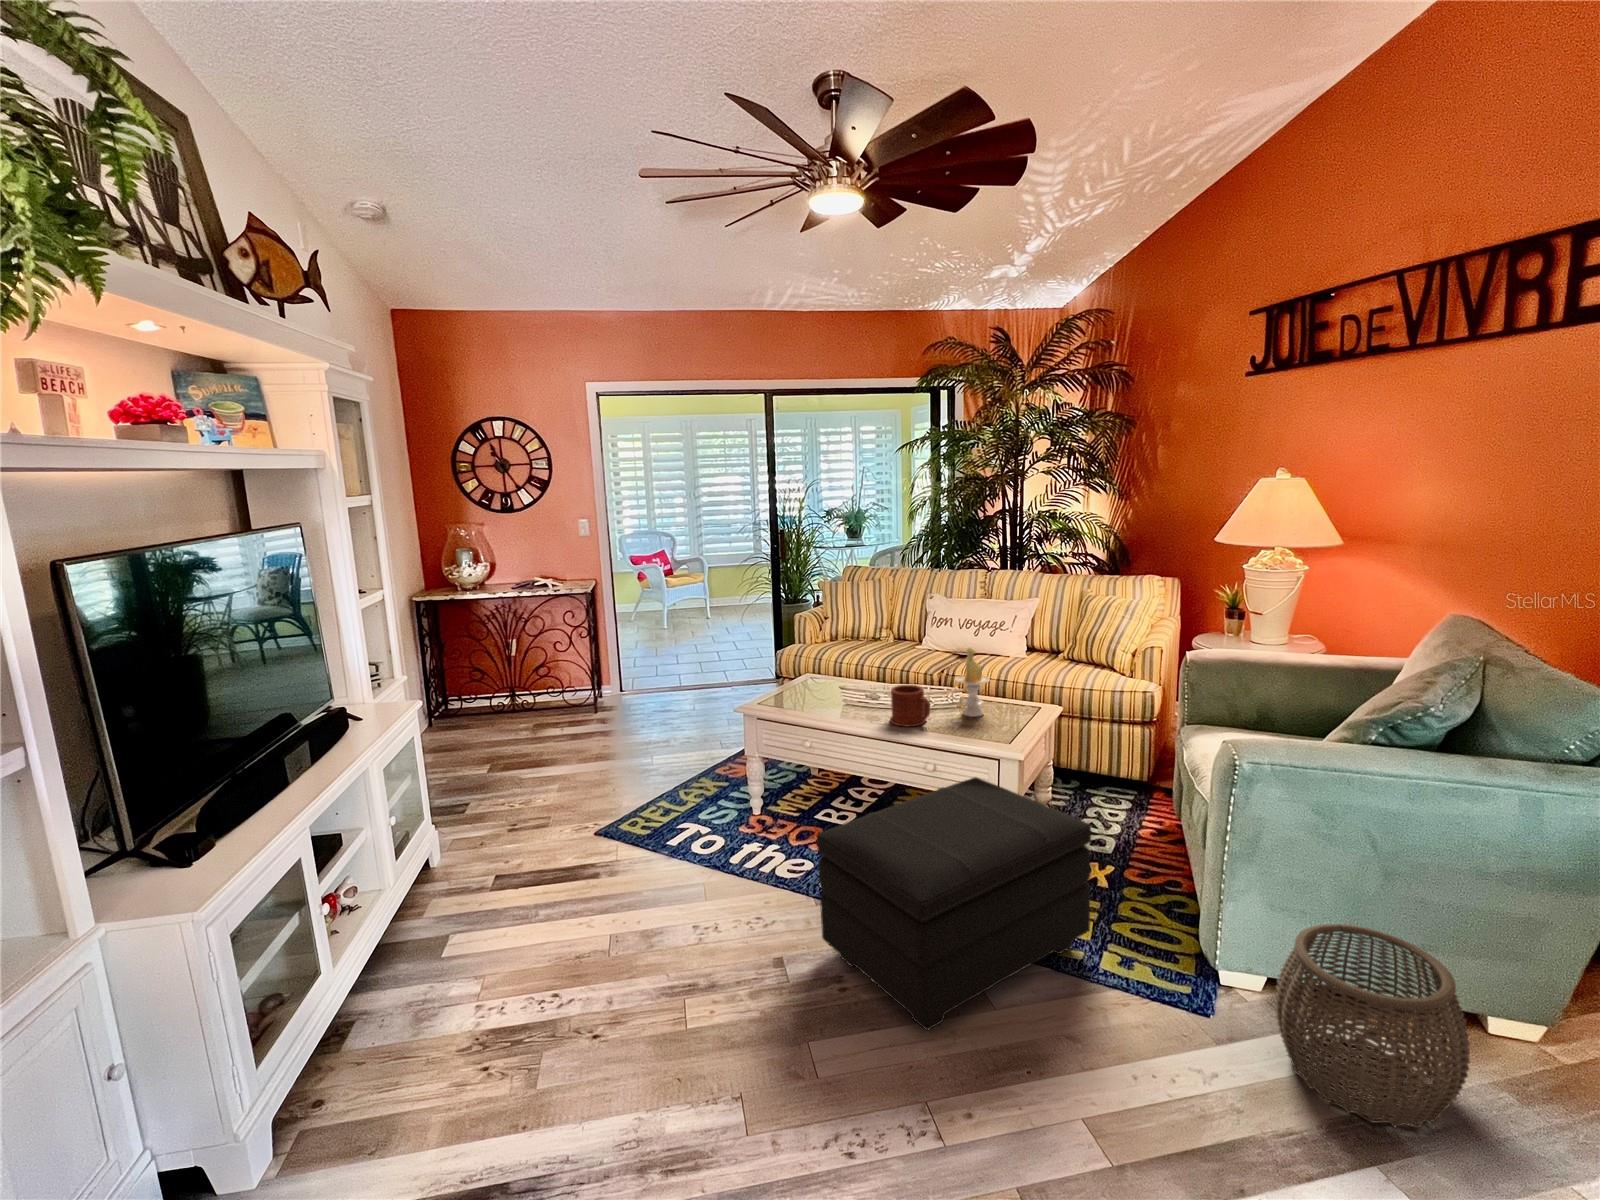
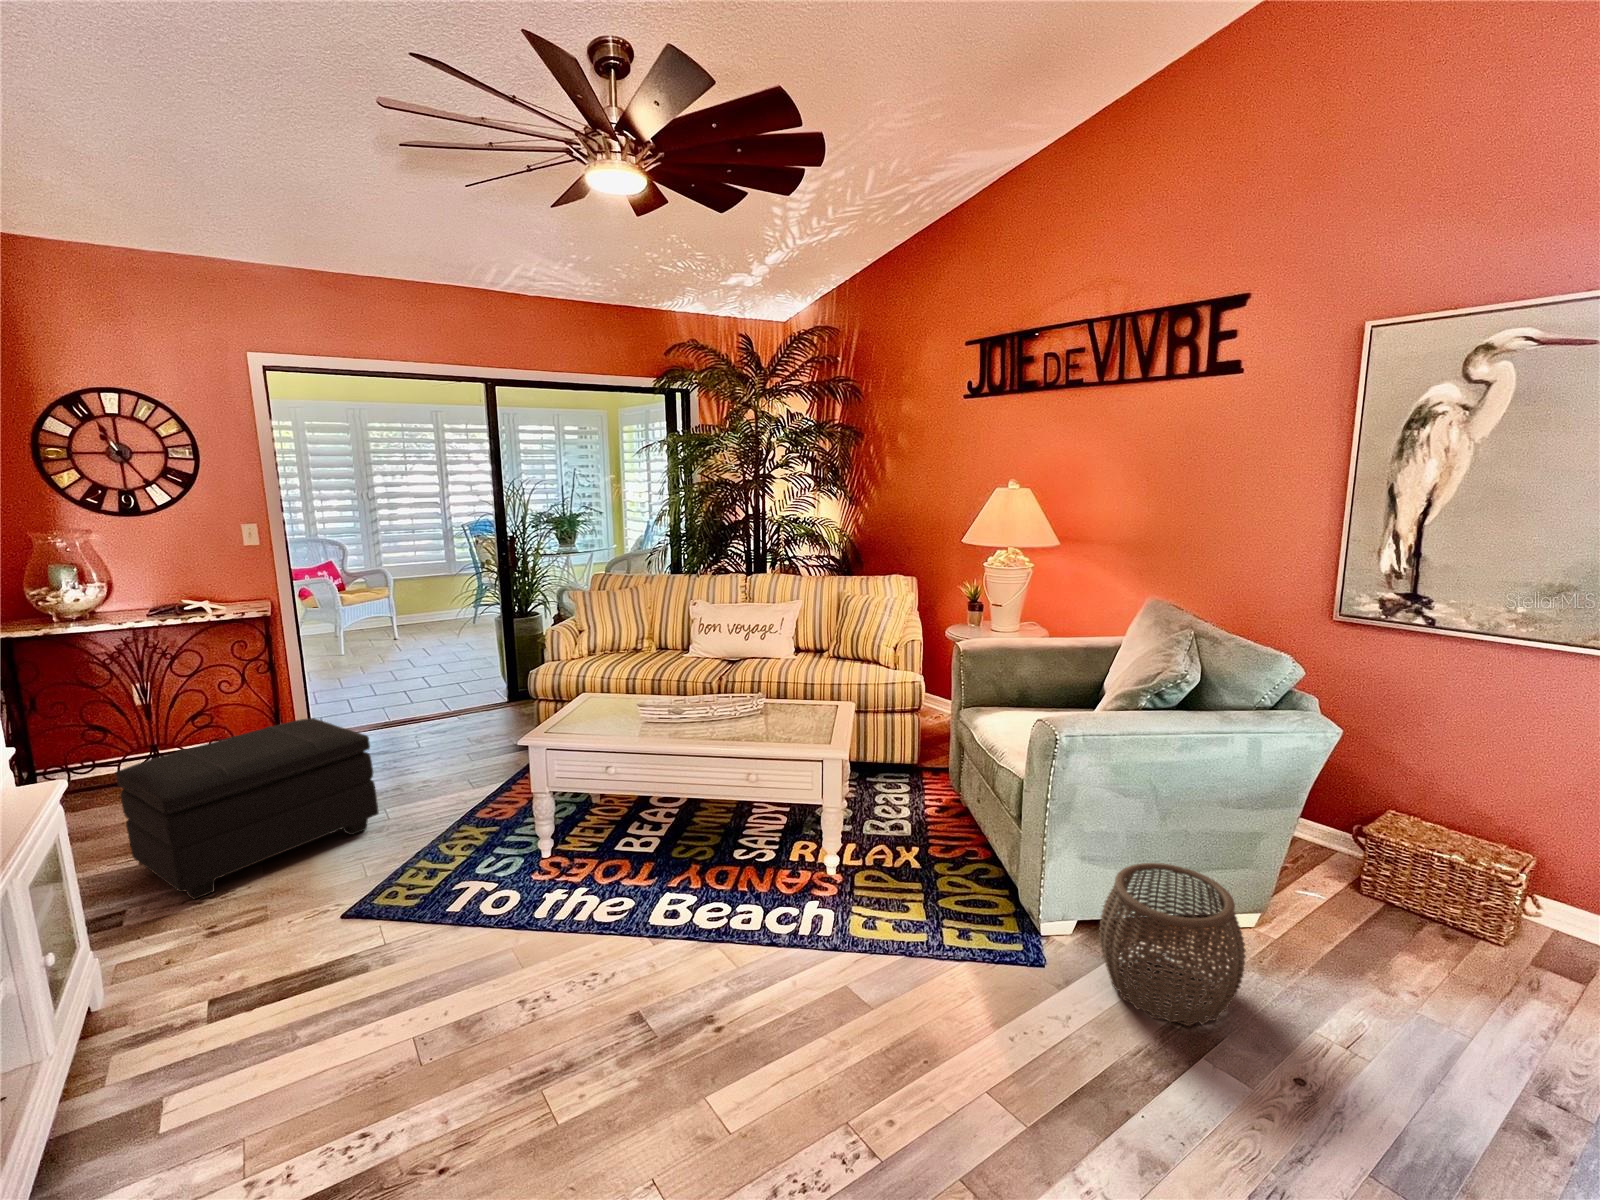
candle: present [956,648,990,717] -> none [764,651,798,721]
mug: present [890,685,930,727] -> none [704,694,747,739]
footstool: present [817,777,1091,1030] -> present [116,718,379,899]

